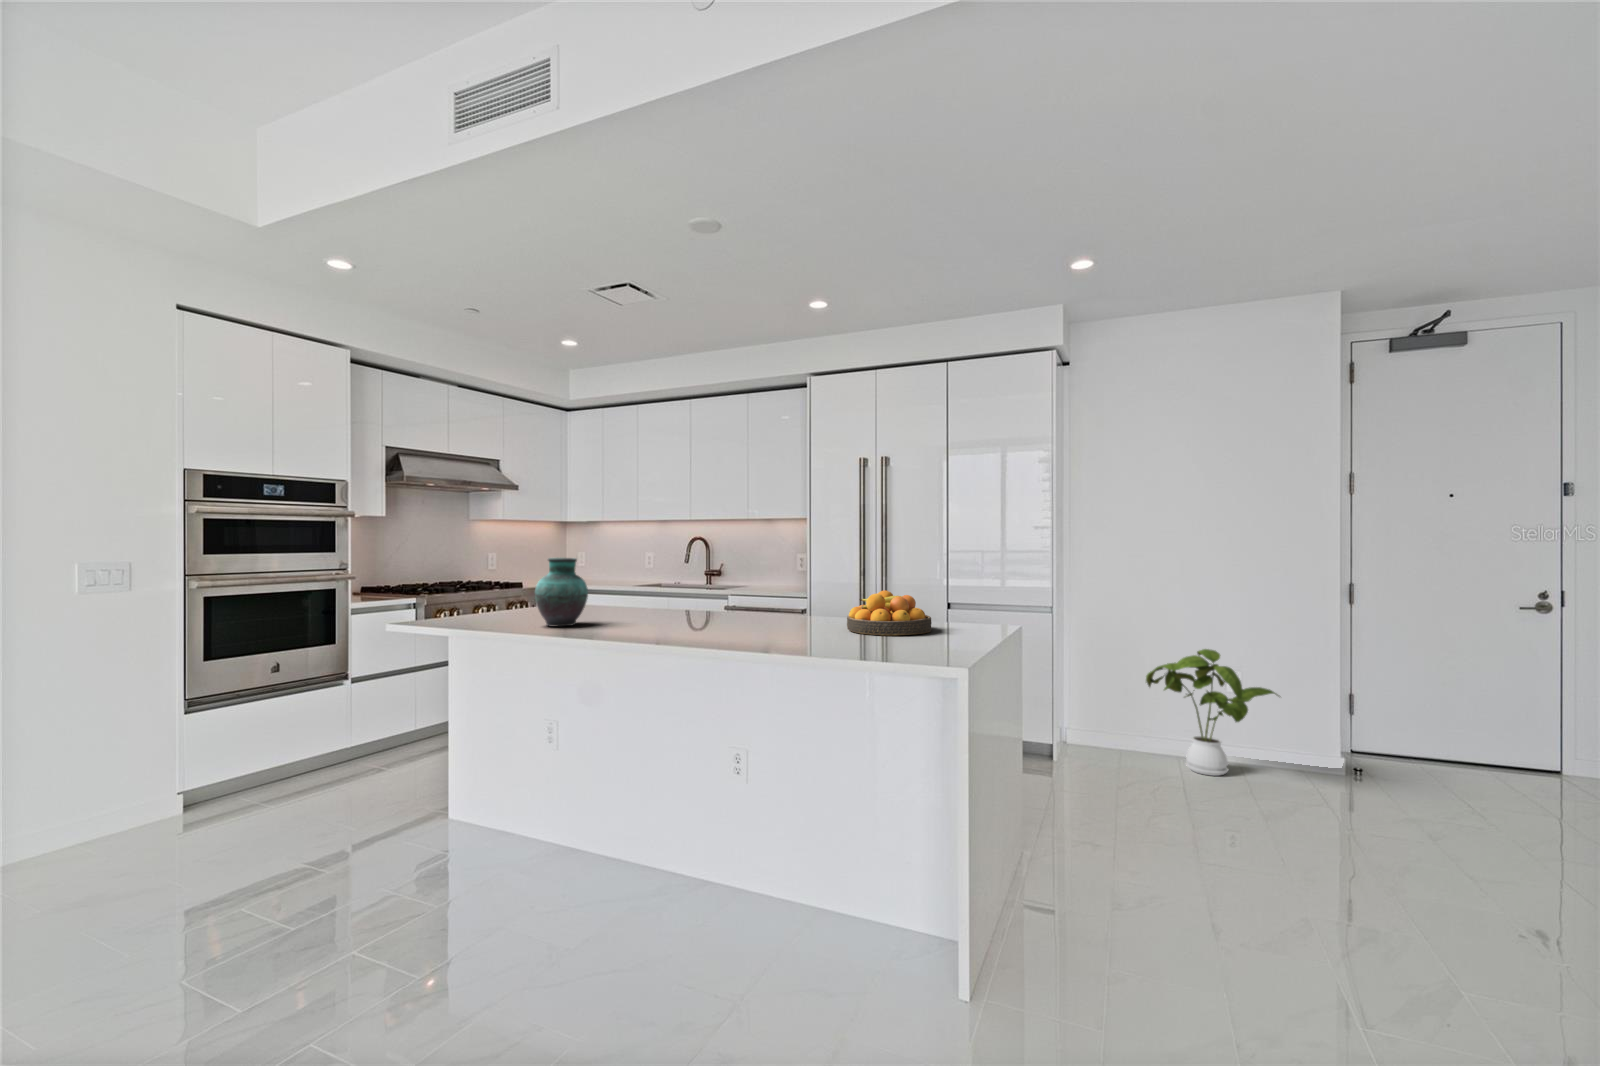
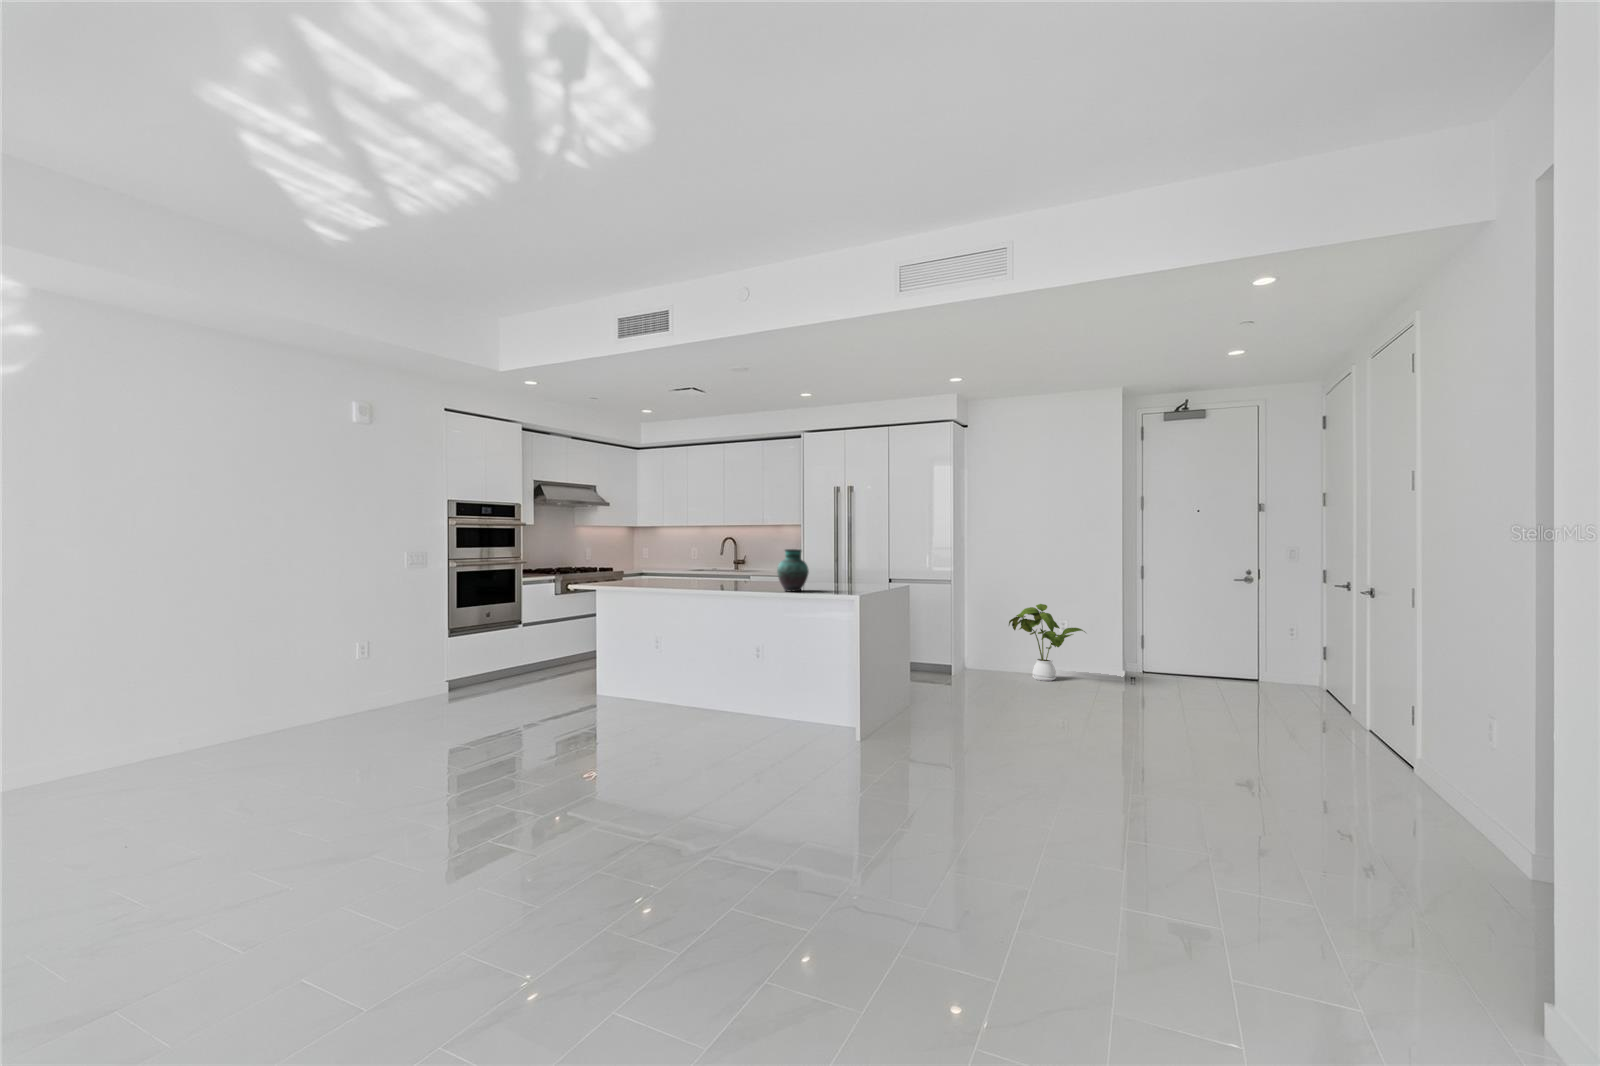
vase: present [535,558,588,627] -> present [777,549,809,591]
fruit bowl: present [847,591,932,635] -> none [817,566,863,588]

